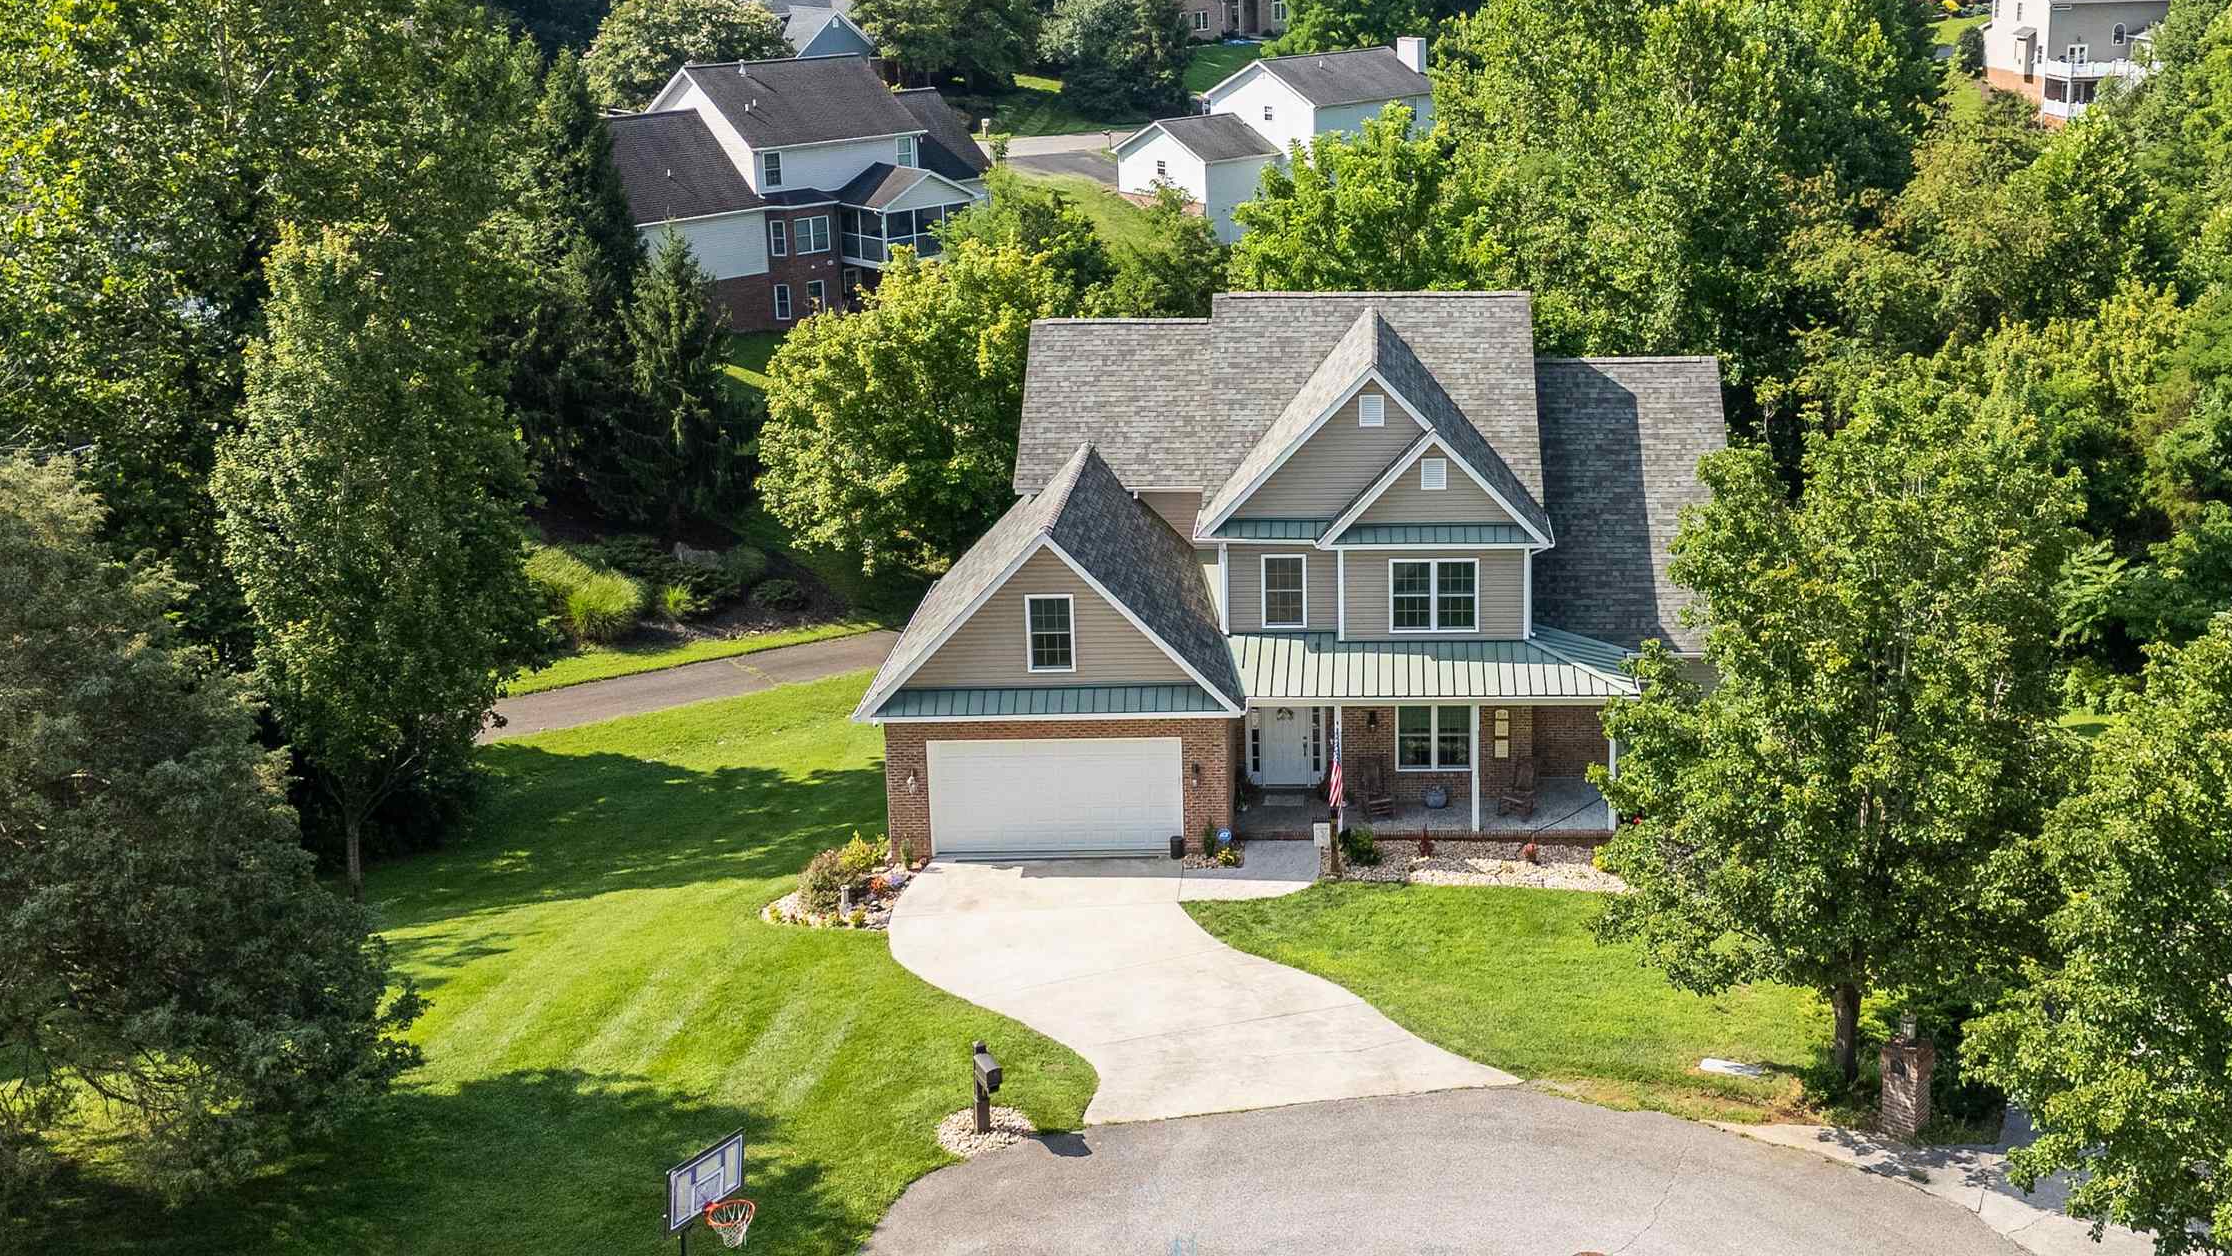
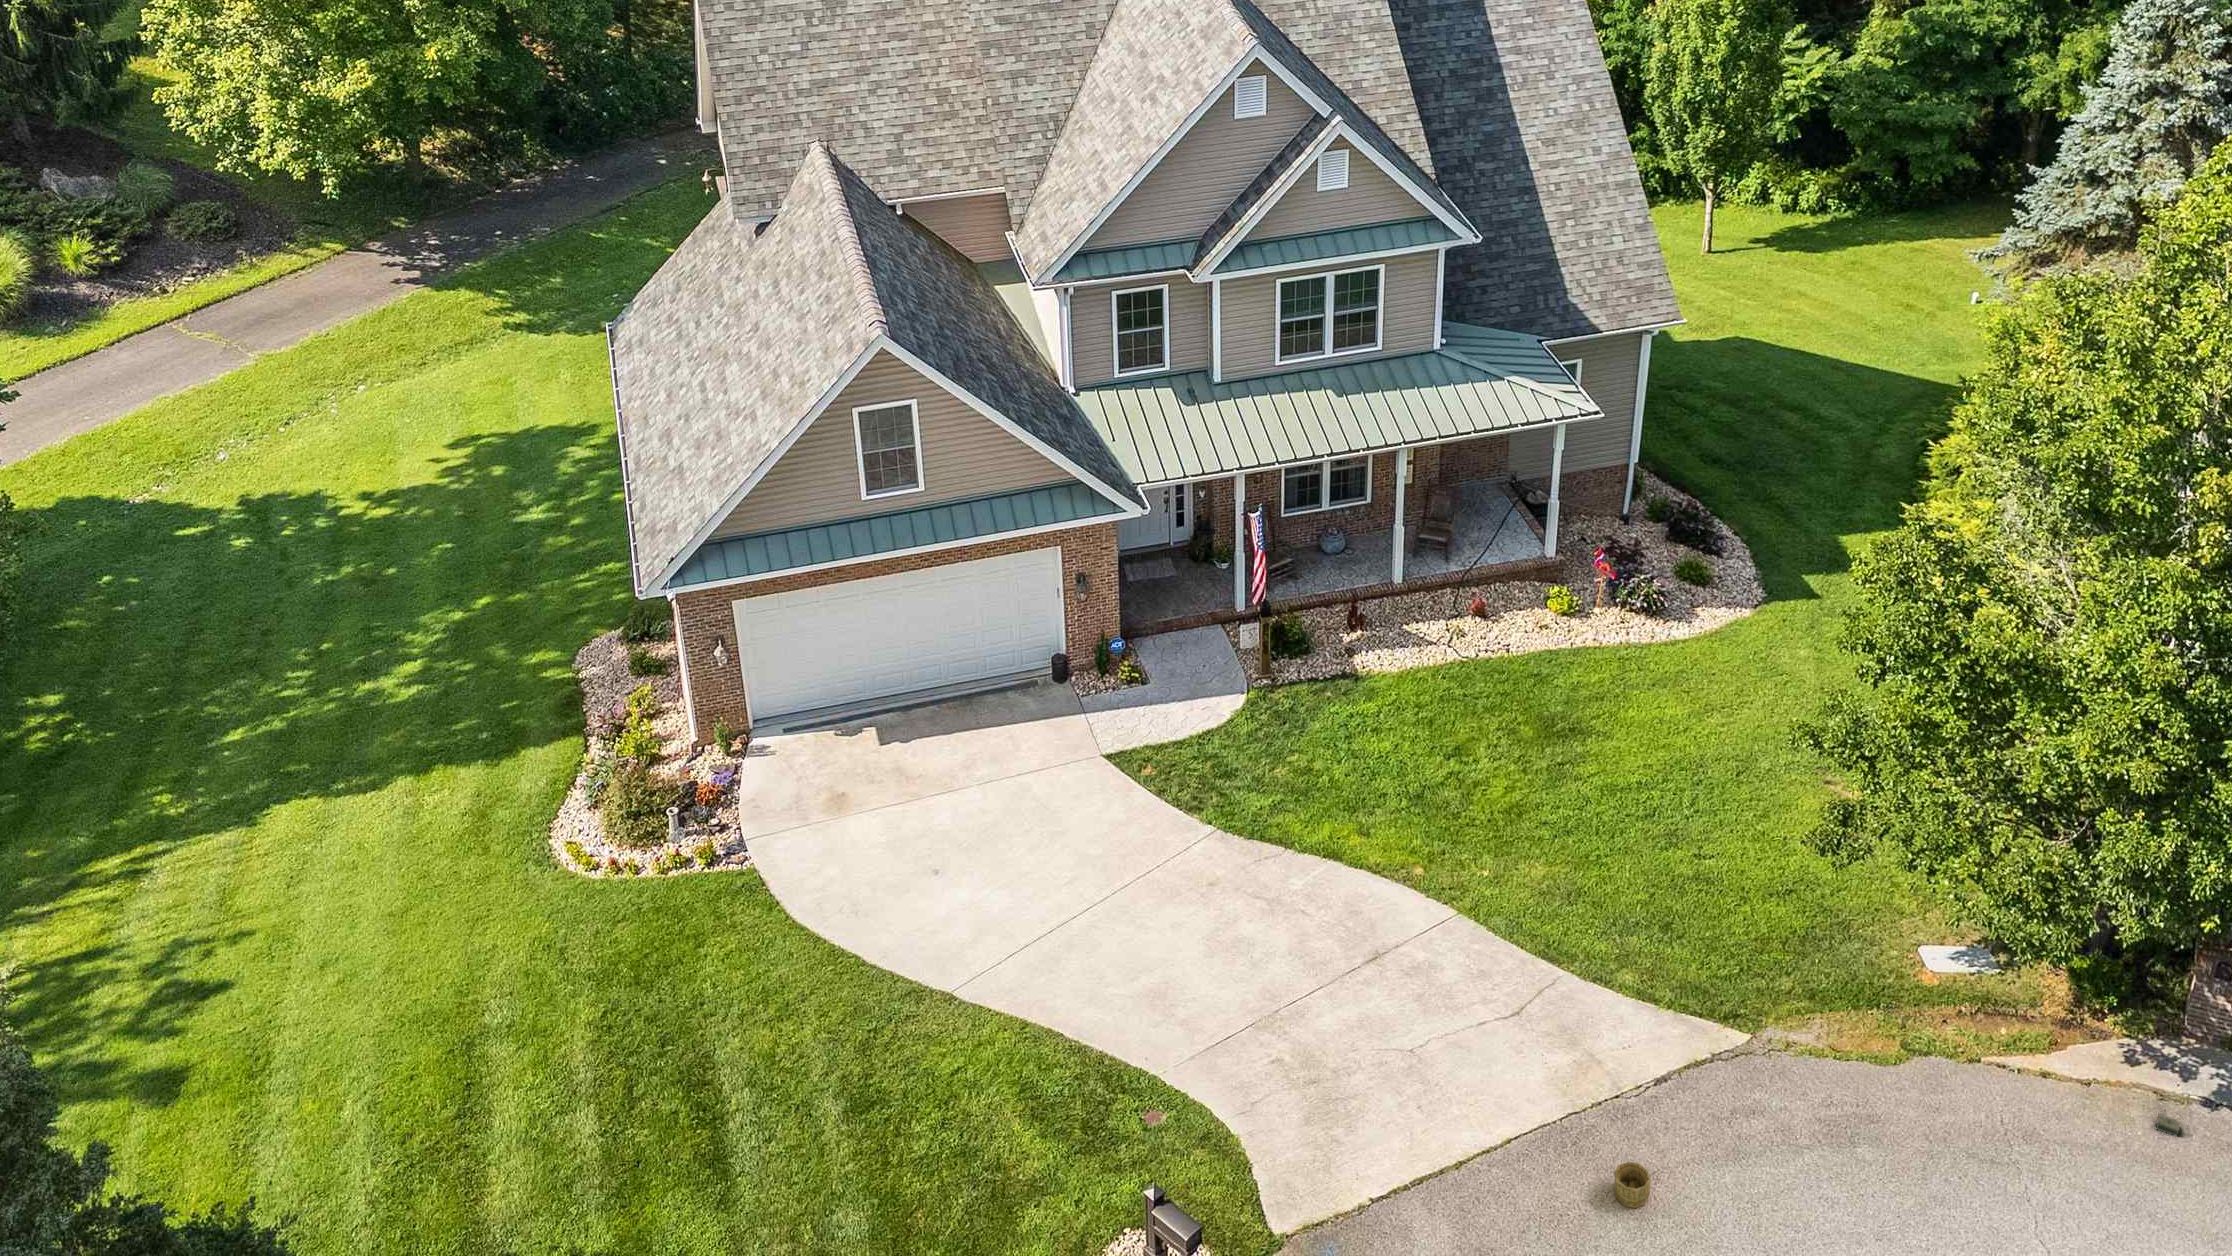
wooden bucket: none [1442,1135,1471,1168] -> present [1614,1162,1651,1208]

